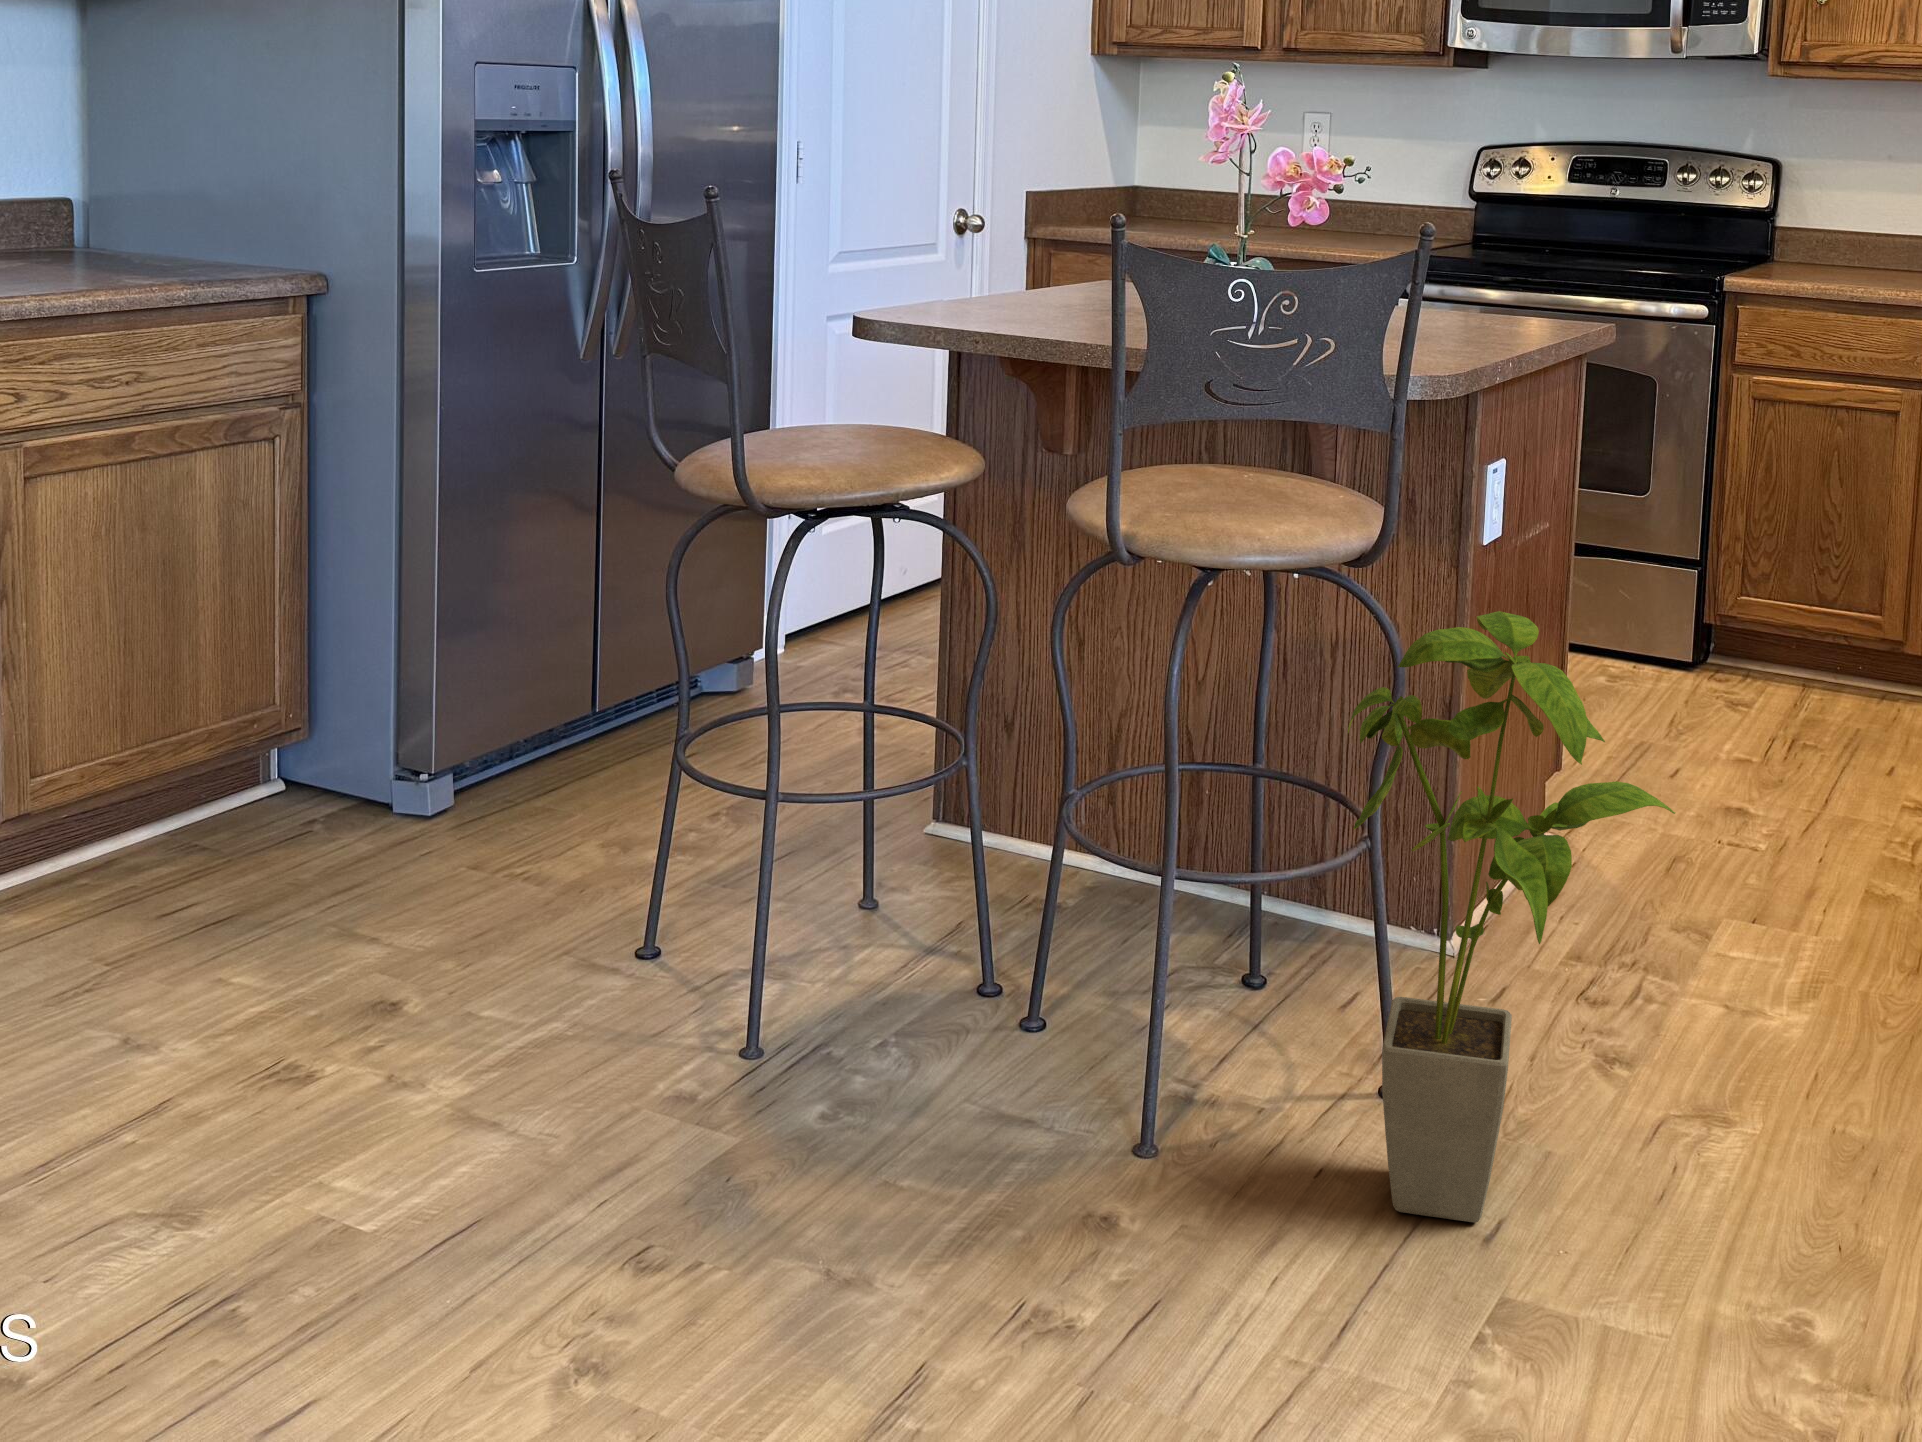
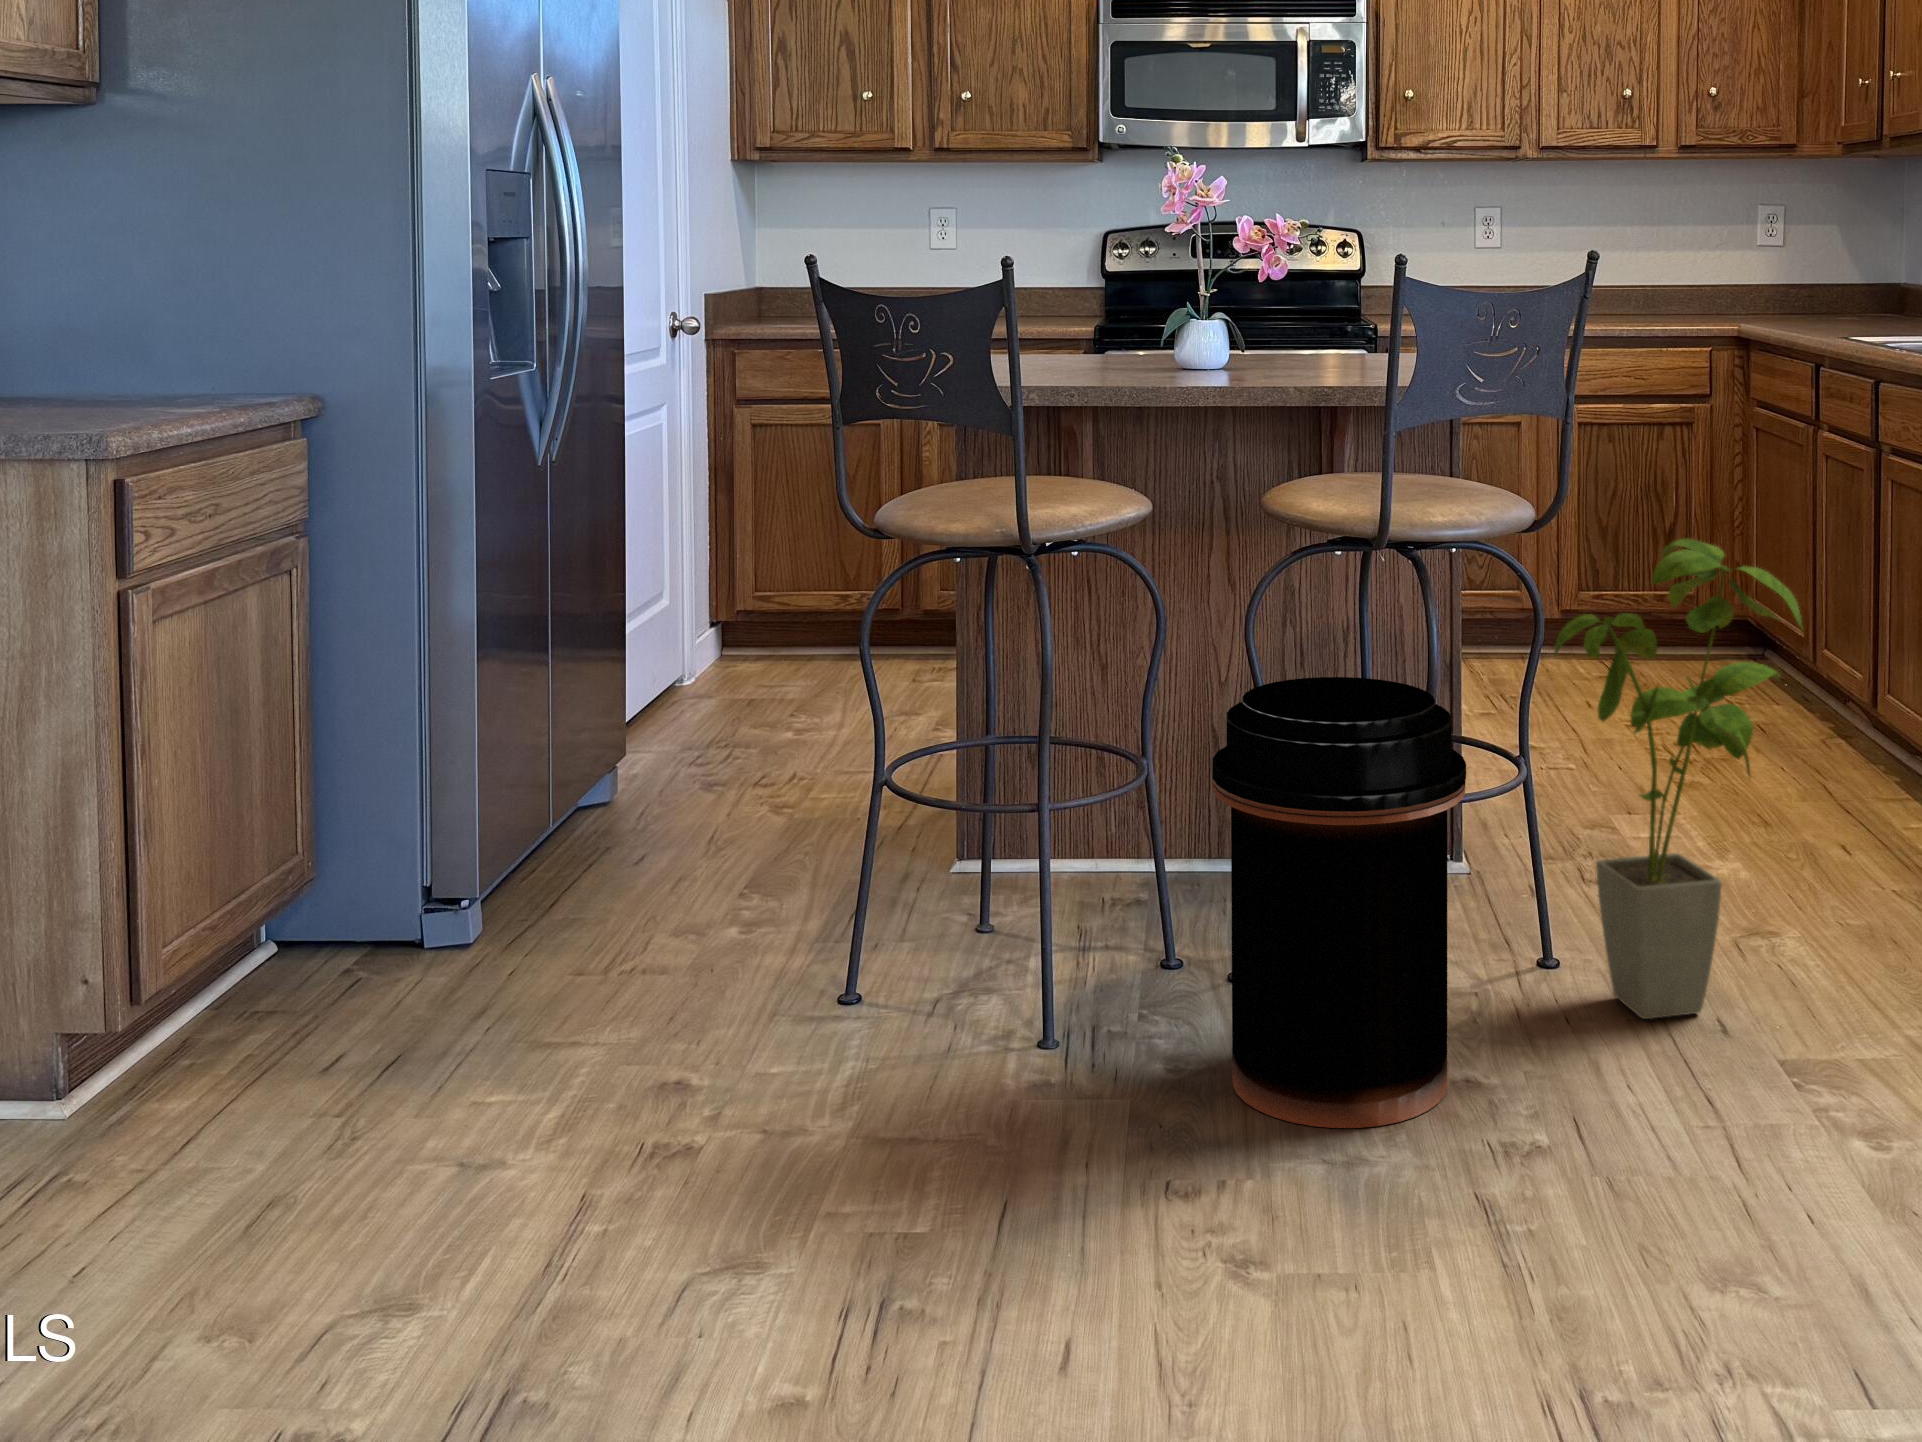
trash can: none [814,710,1121,1263] -> present [1212,677,1466,1128]

